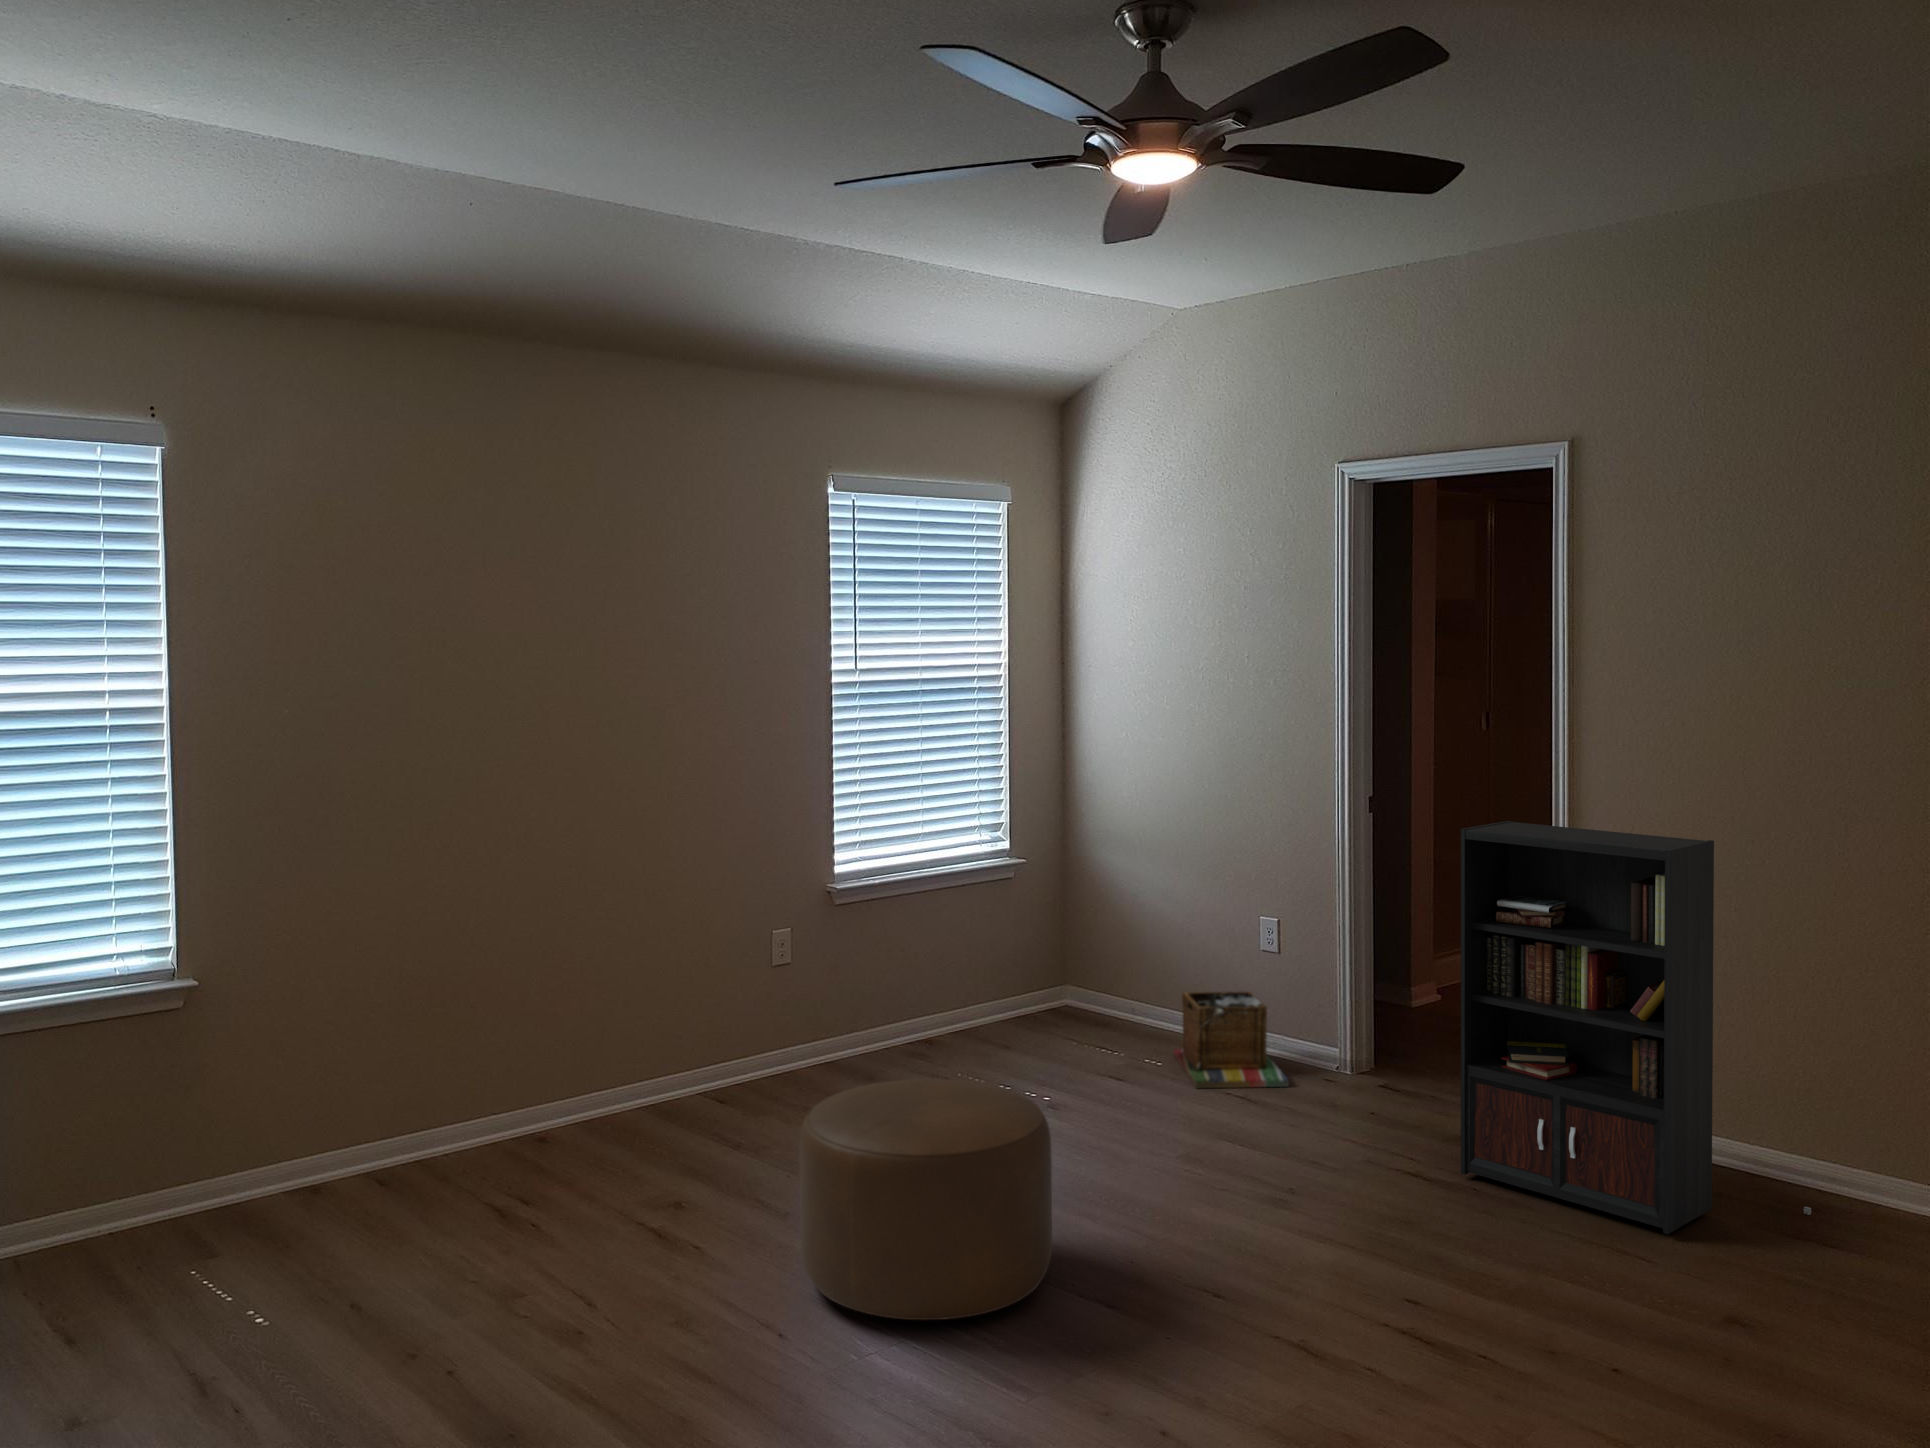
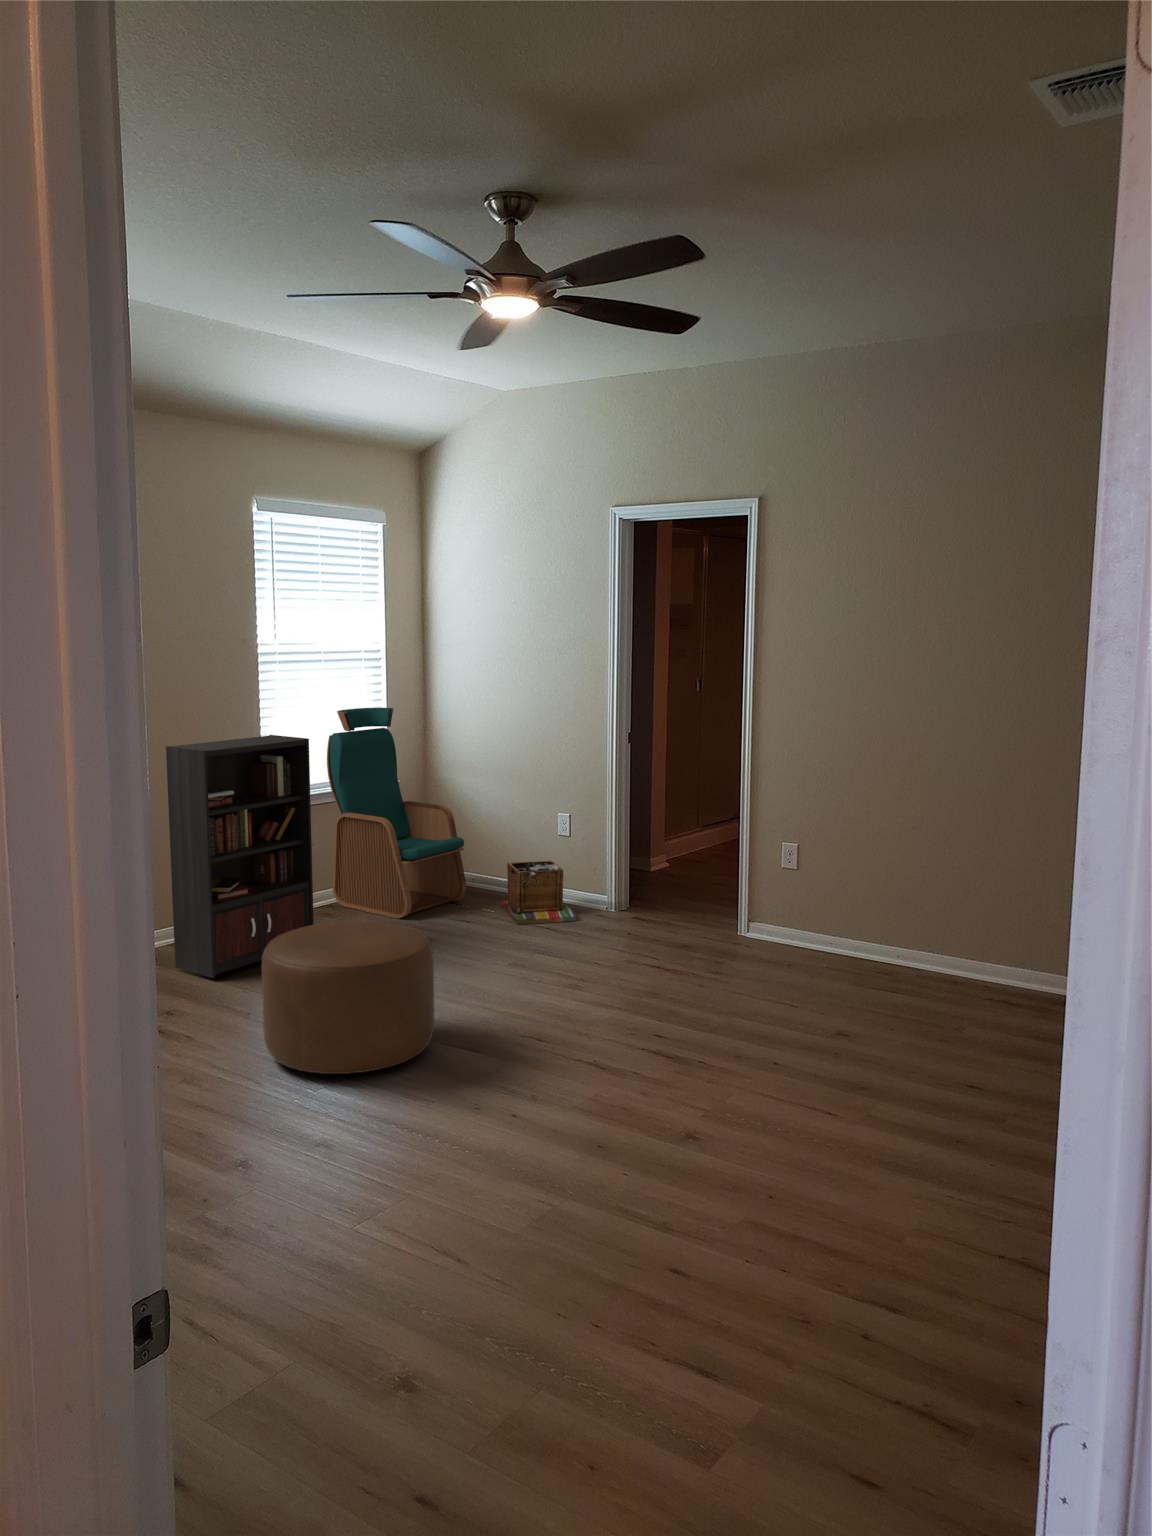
armchair: none [925,761,1122,1068] -> present [327,708,466,918]
bookcase: present [1461,821,1811,1234] -> present [166,735,314,978]

